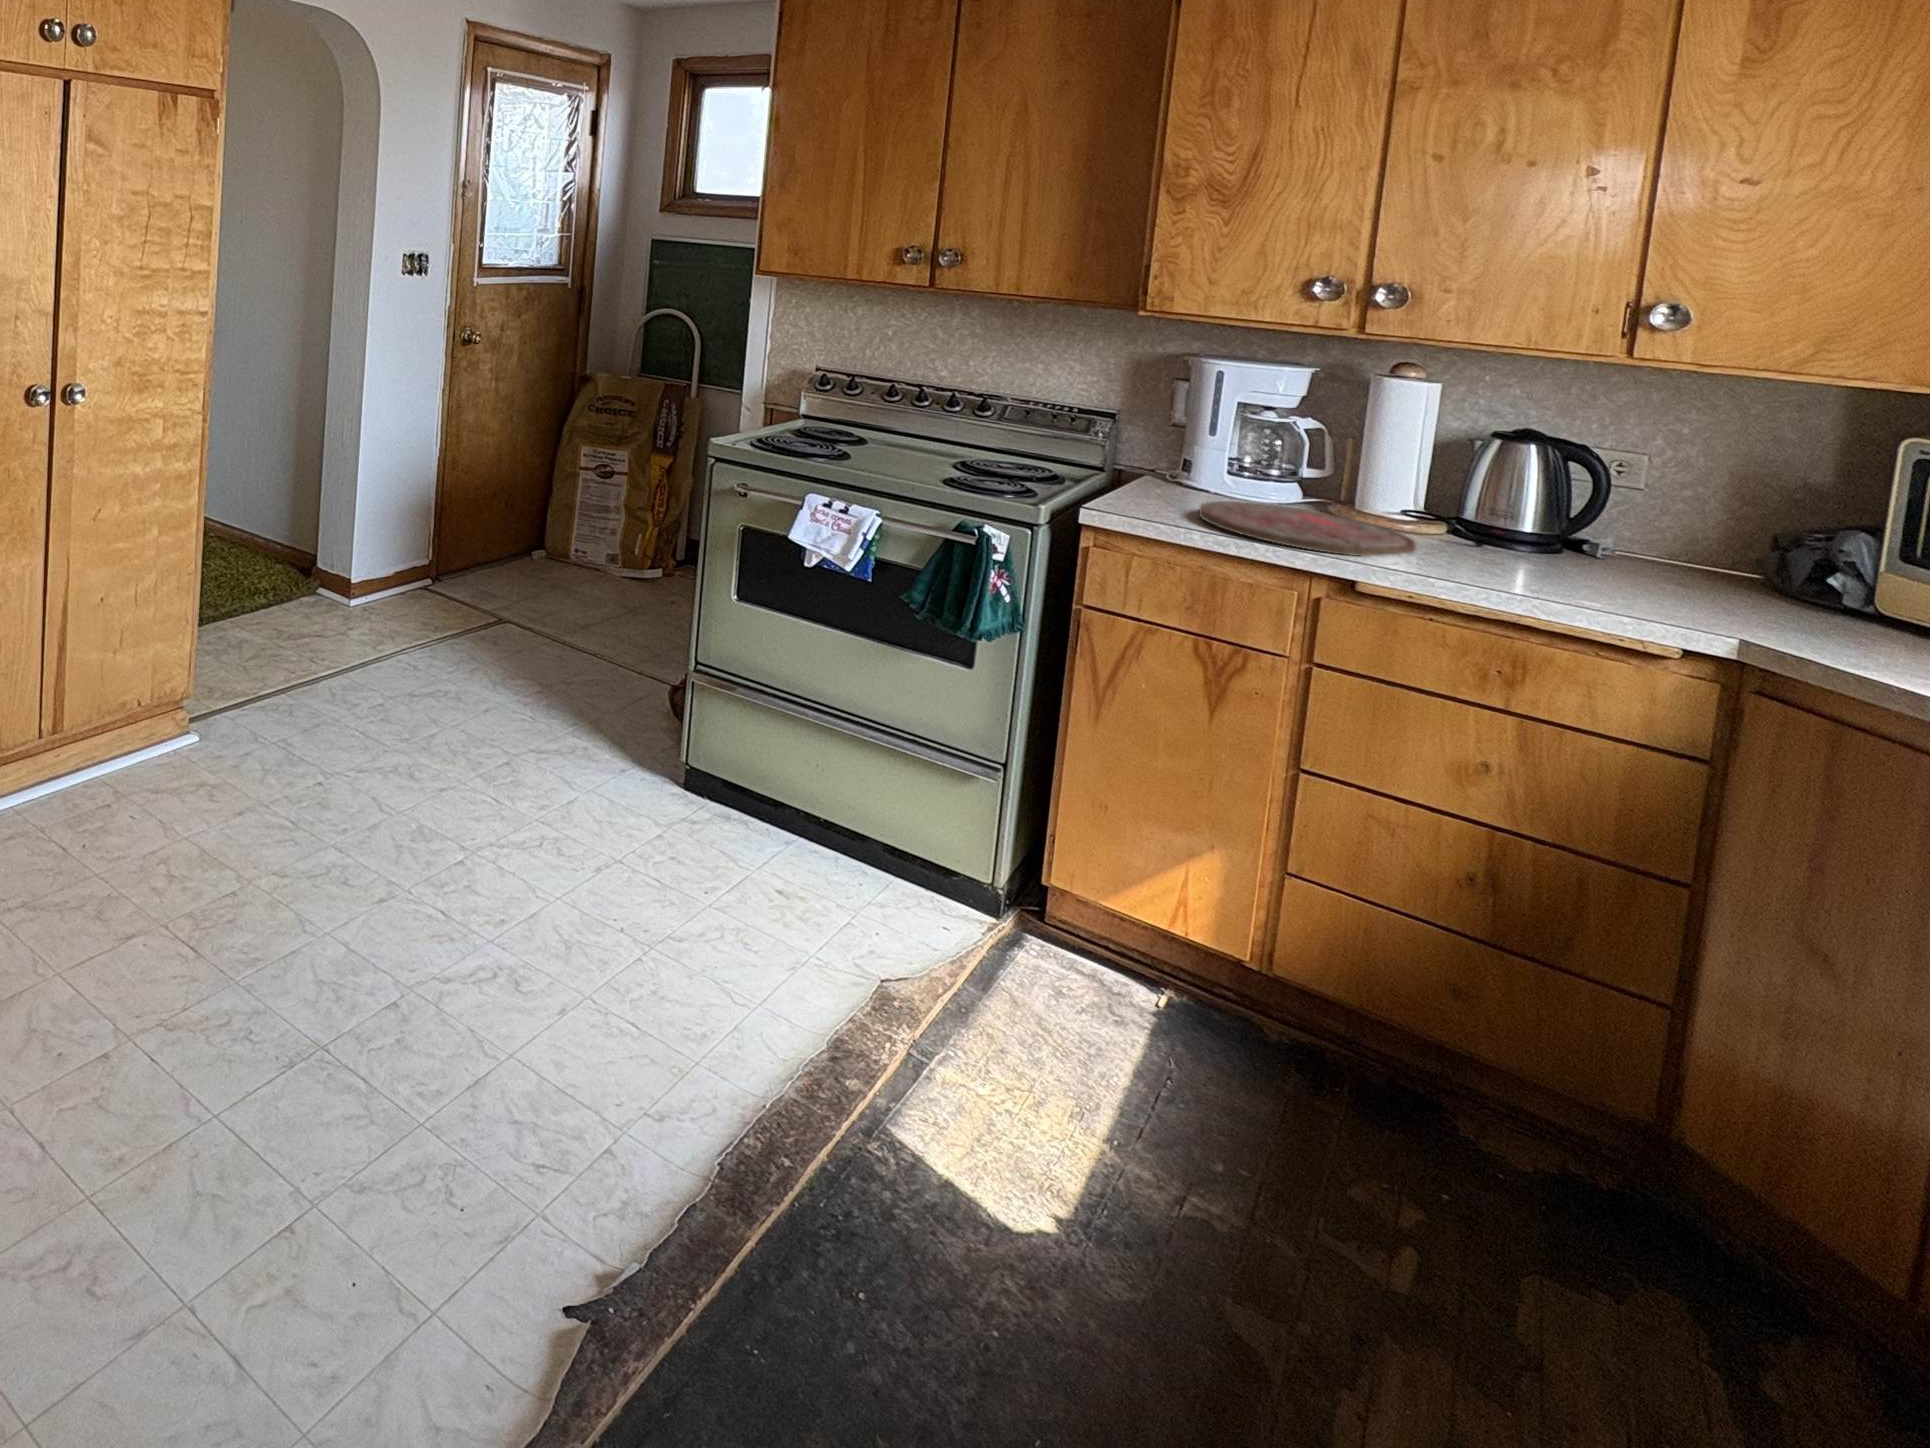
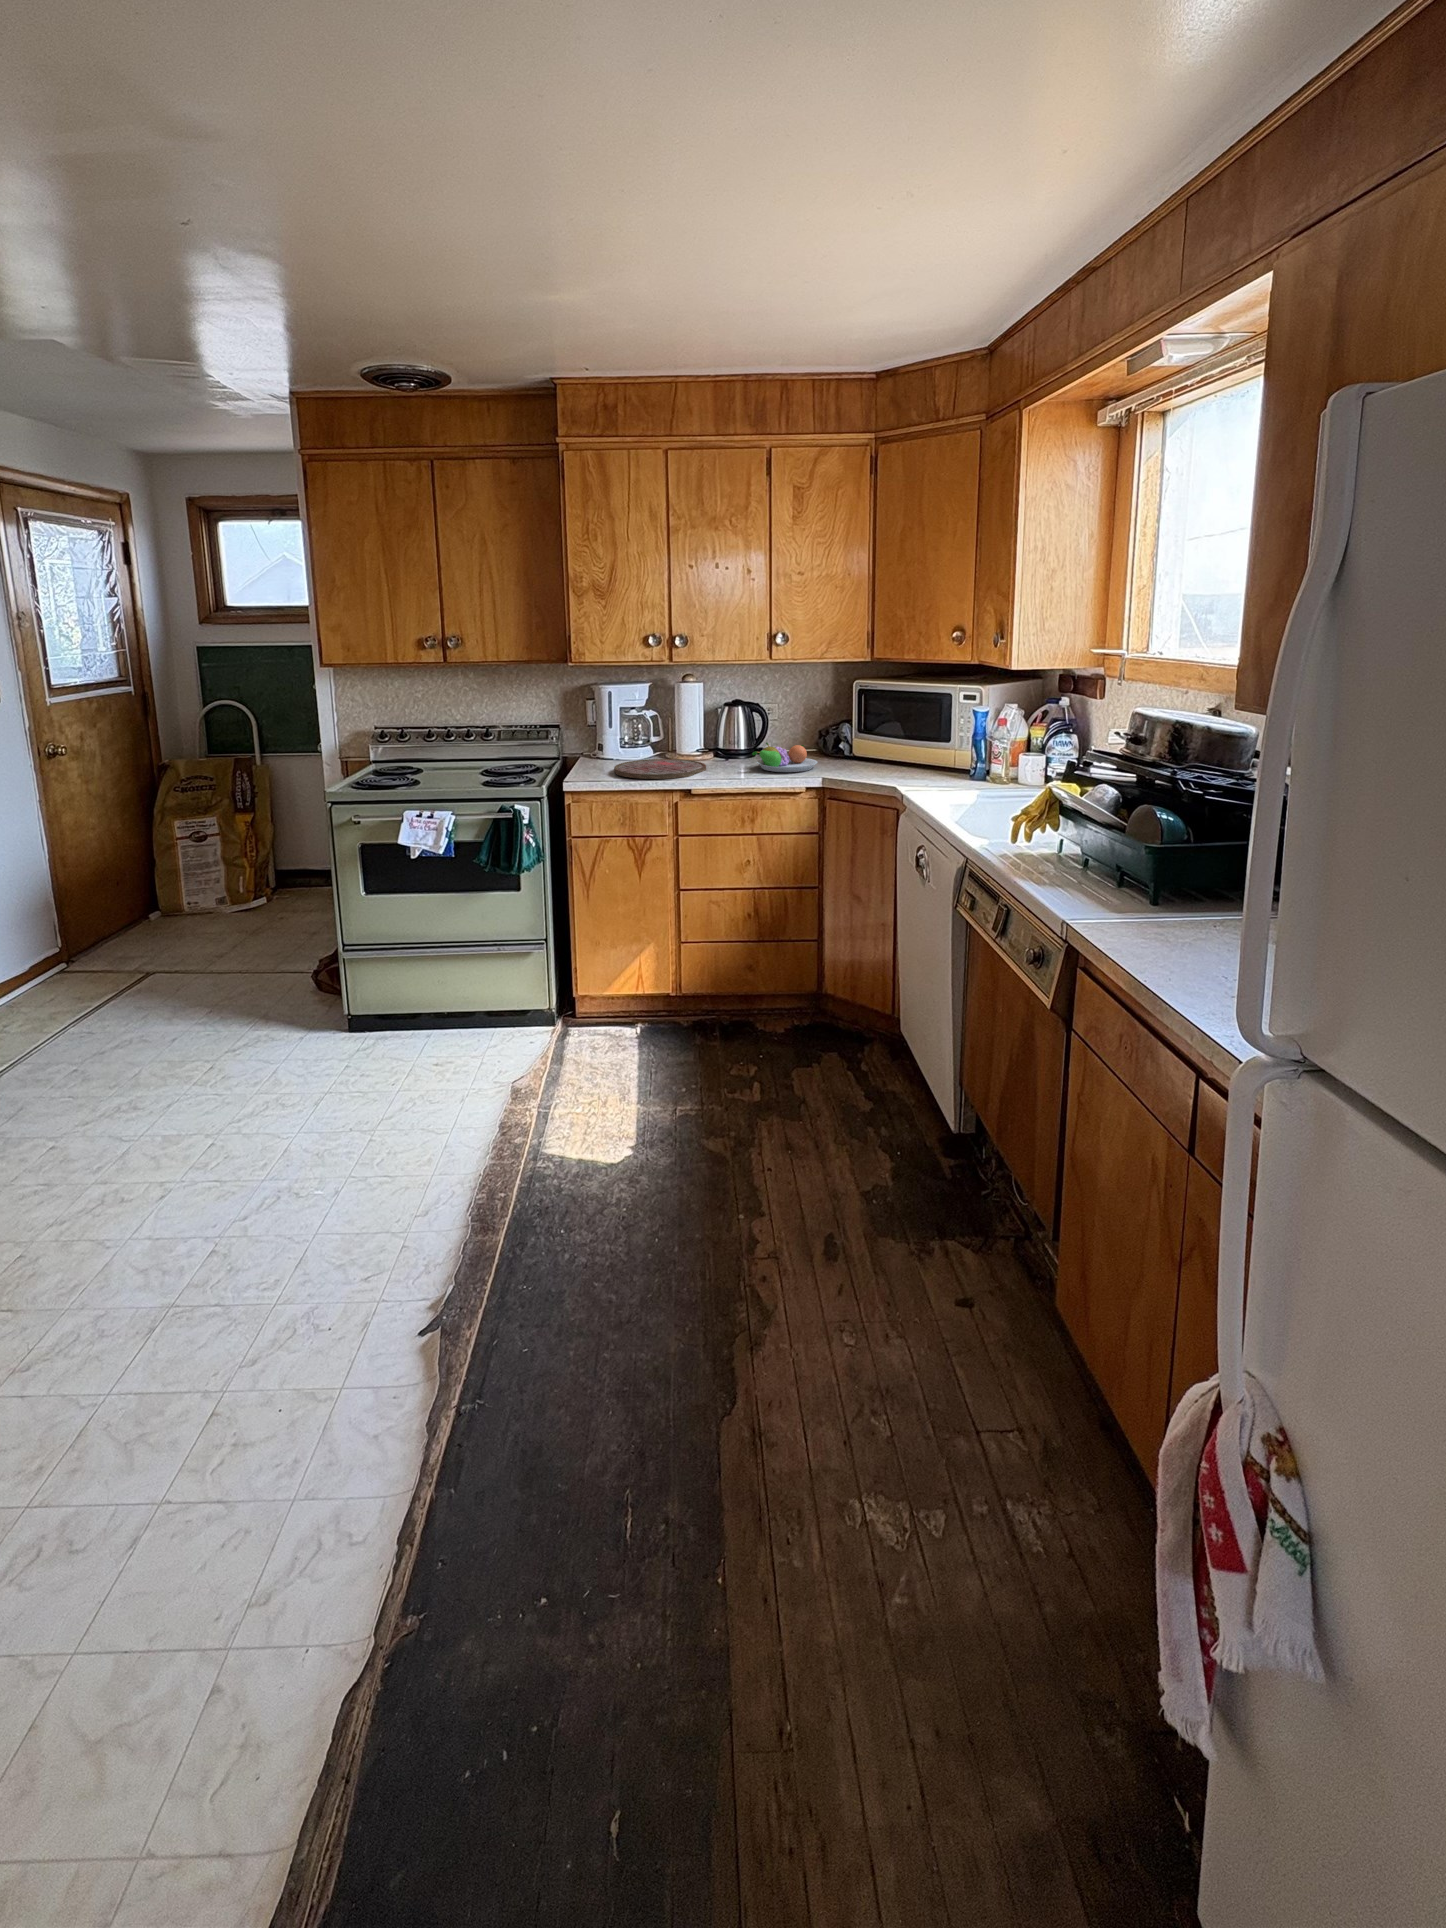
fruit bowl: none [1539,529,1740,613] -> present [752,743,818,772]

